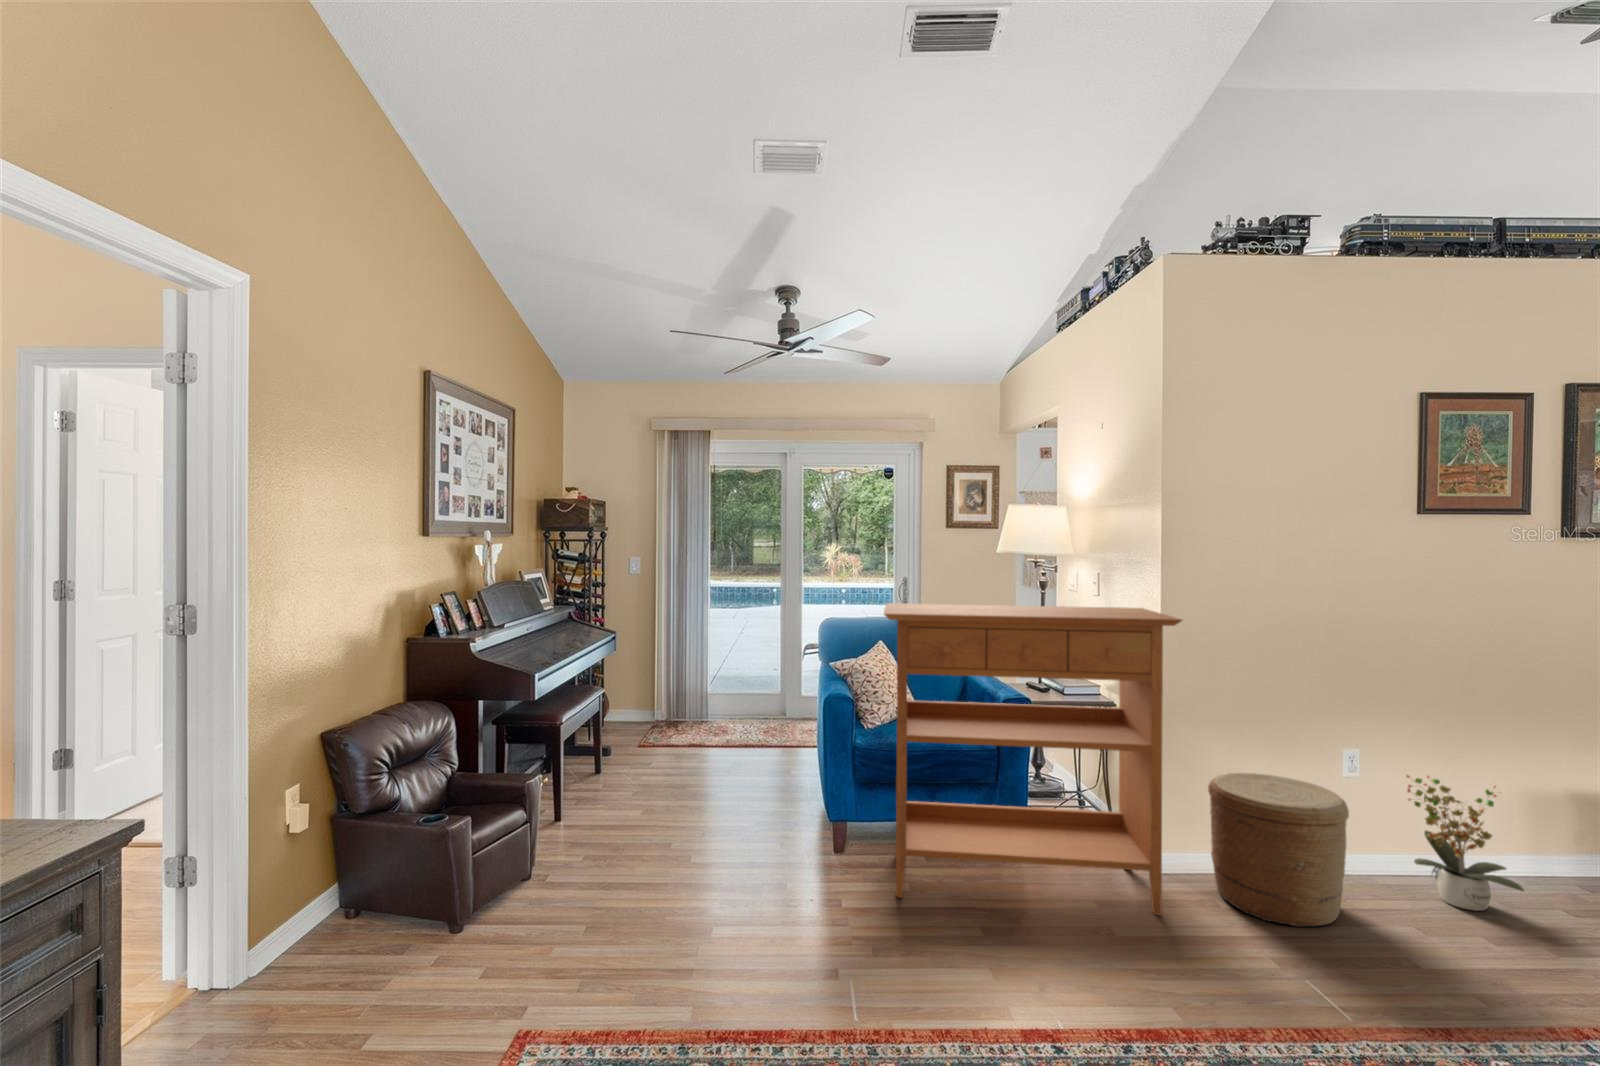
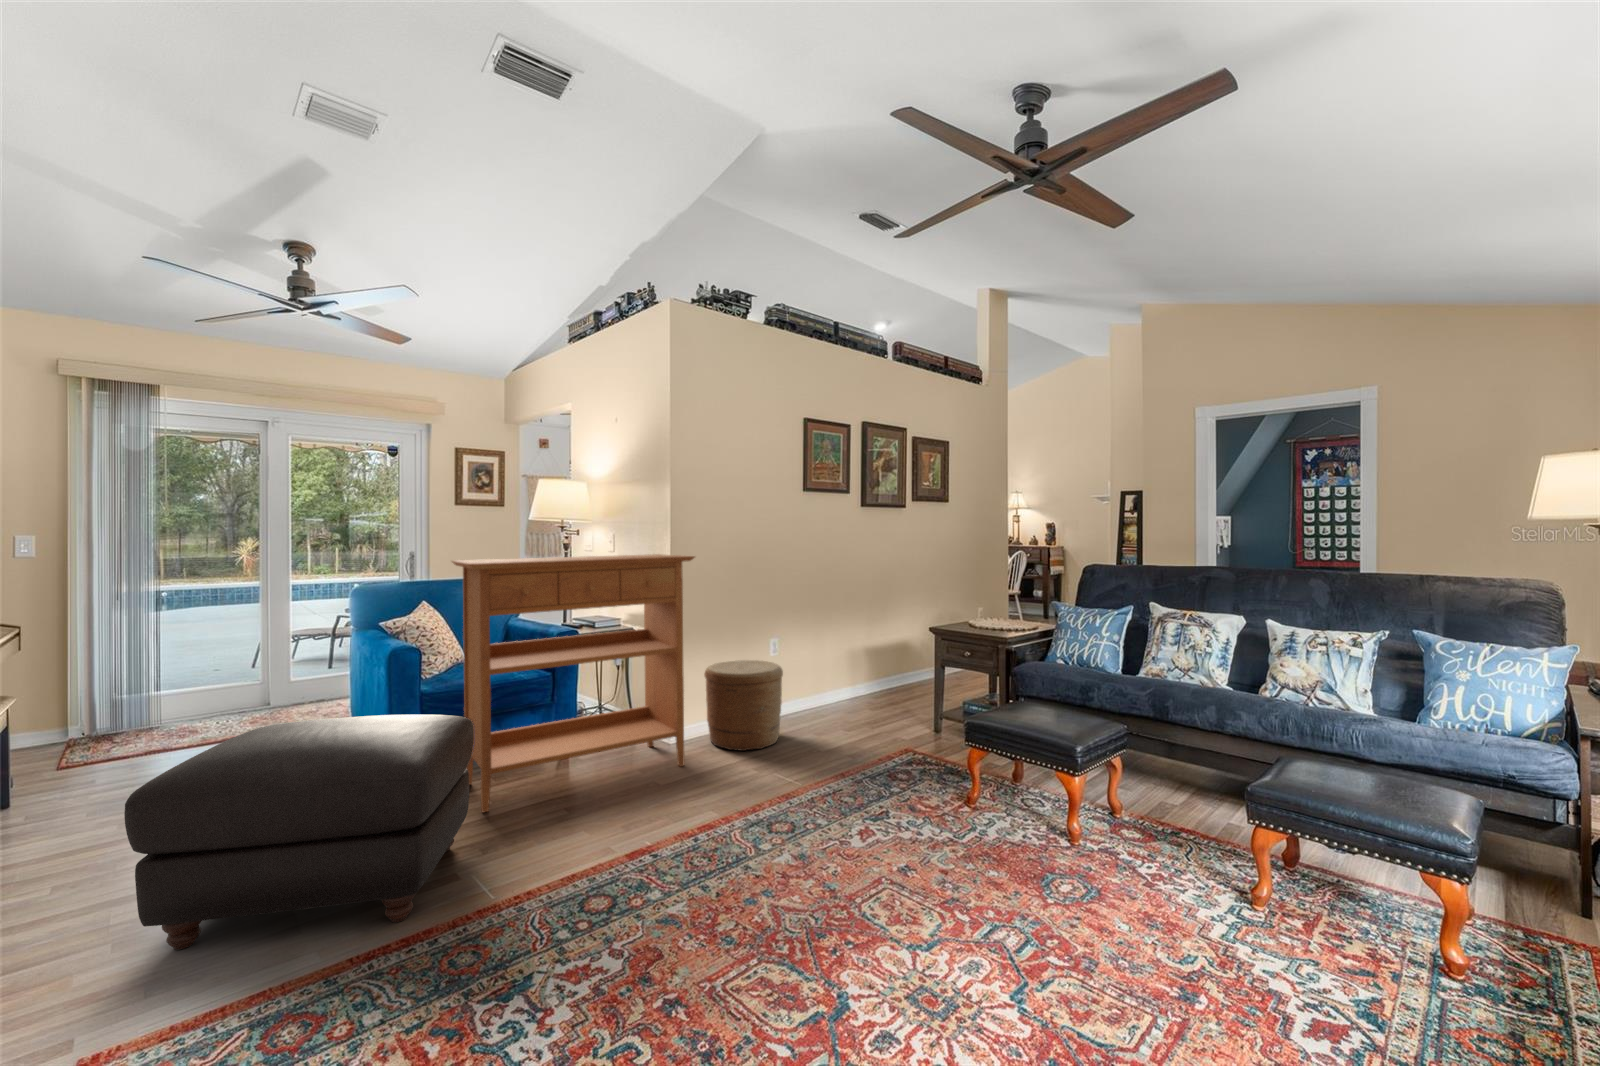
ottoman: none [585,757,875,1005] -> present [124,714,474,950]
potted plant: present [1407,775,1524,911] -> none [803,645,857,718]

